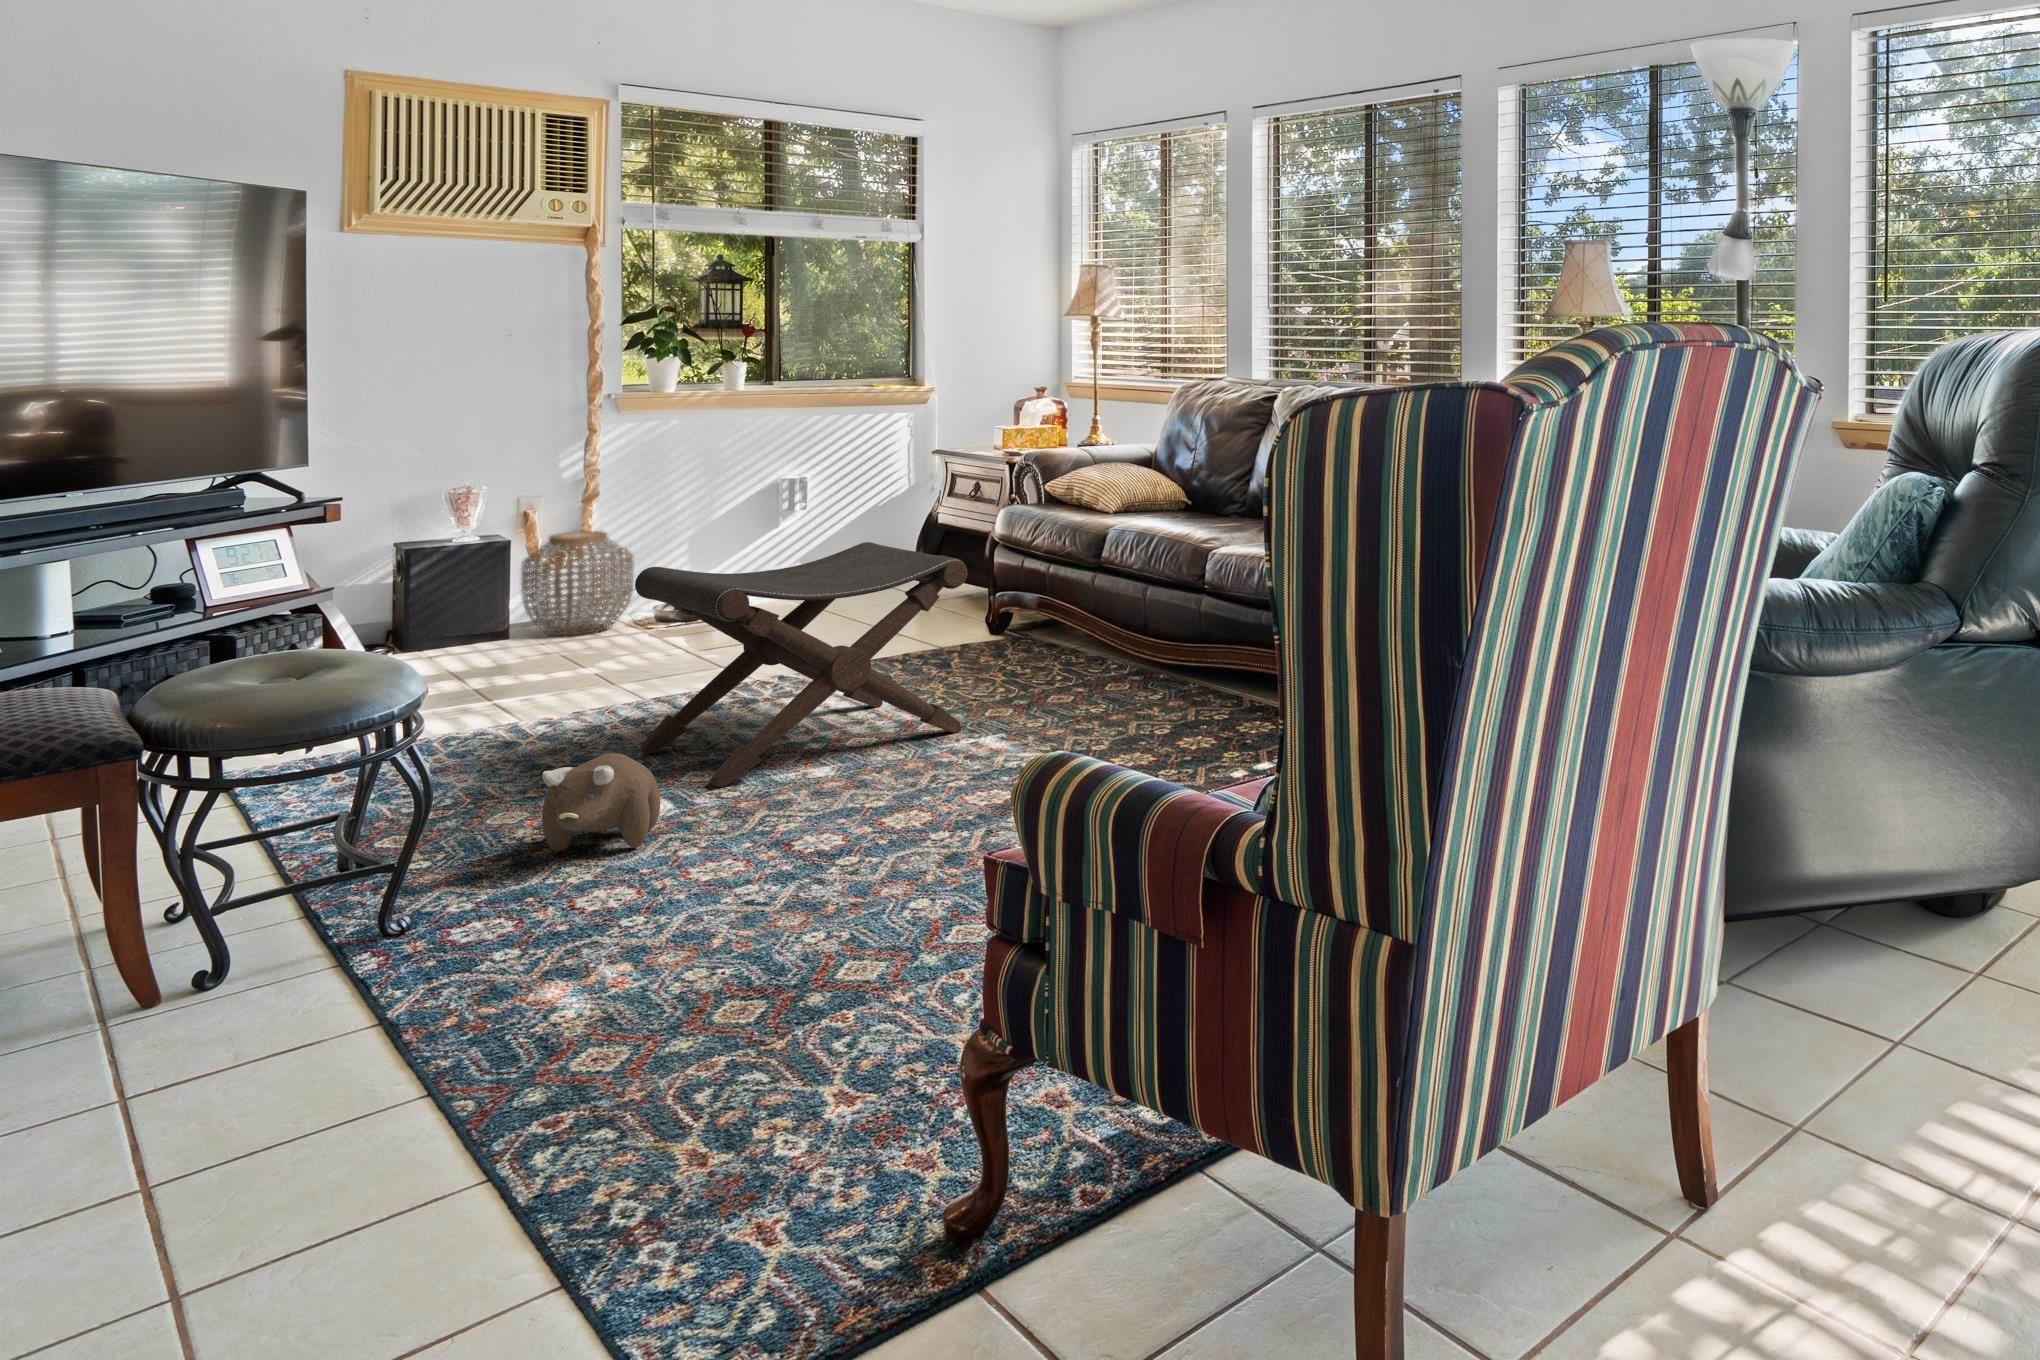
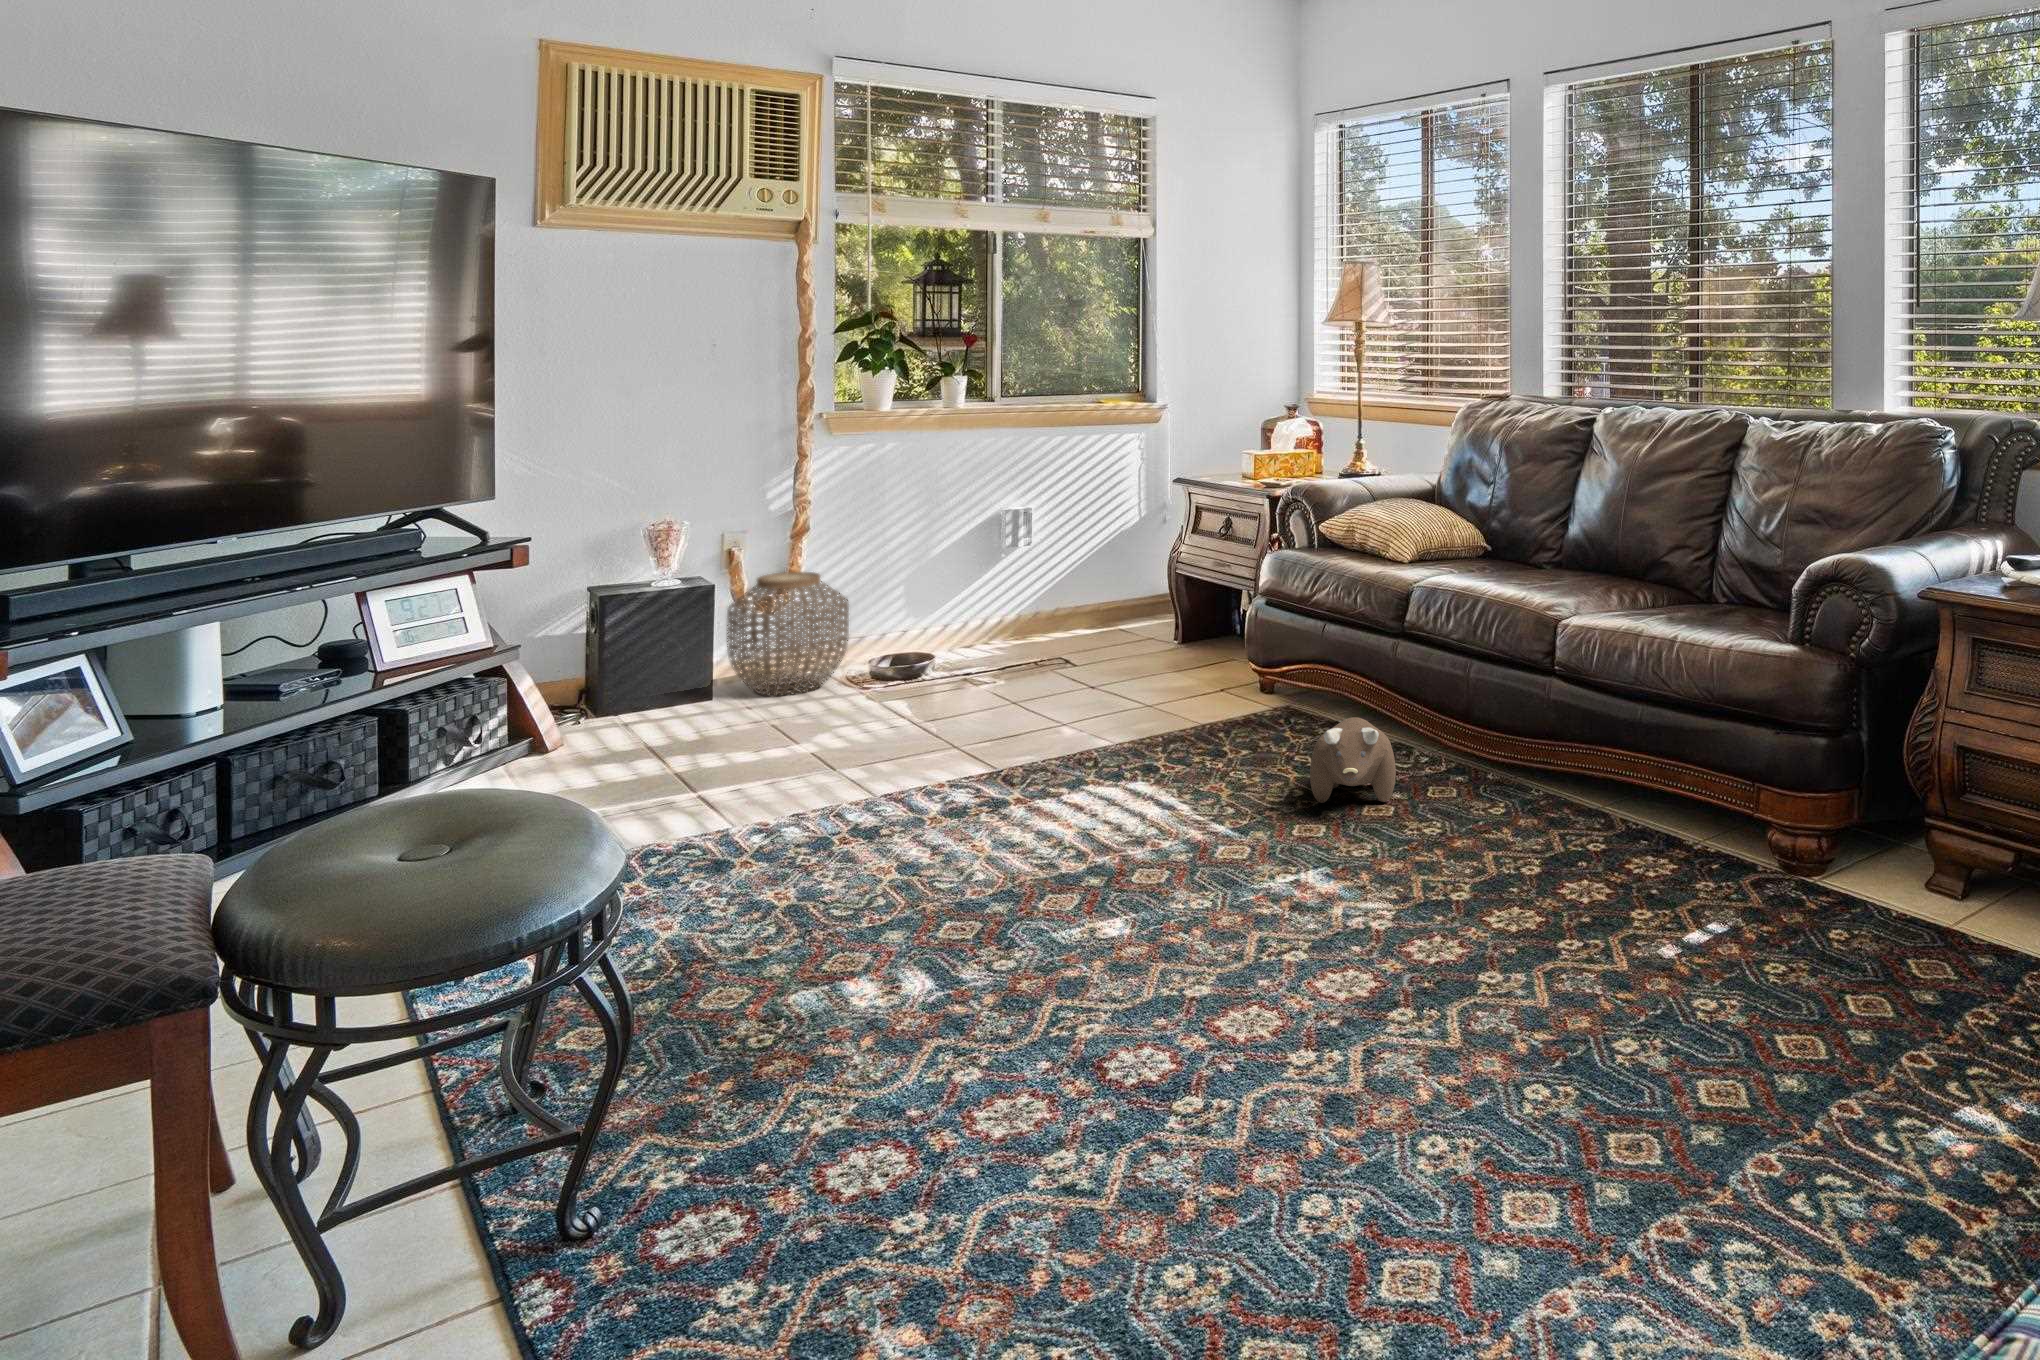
footstool: present [635,542,967,787] -> none [874,609,1277,948]
plush toy: present [542,753,660,852] -> present [1310,717,1396,803]

